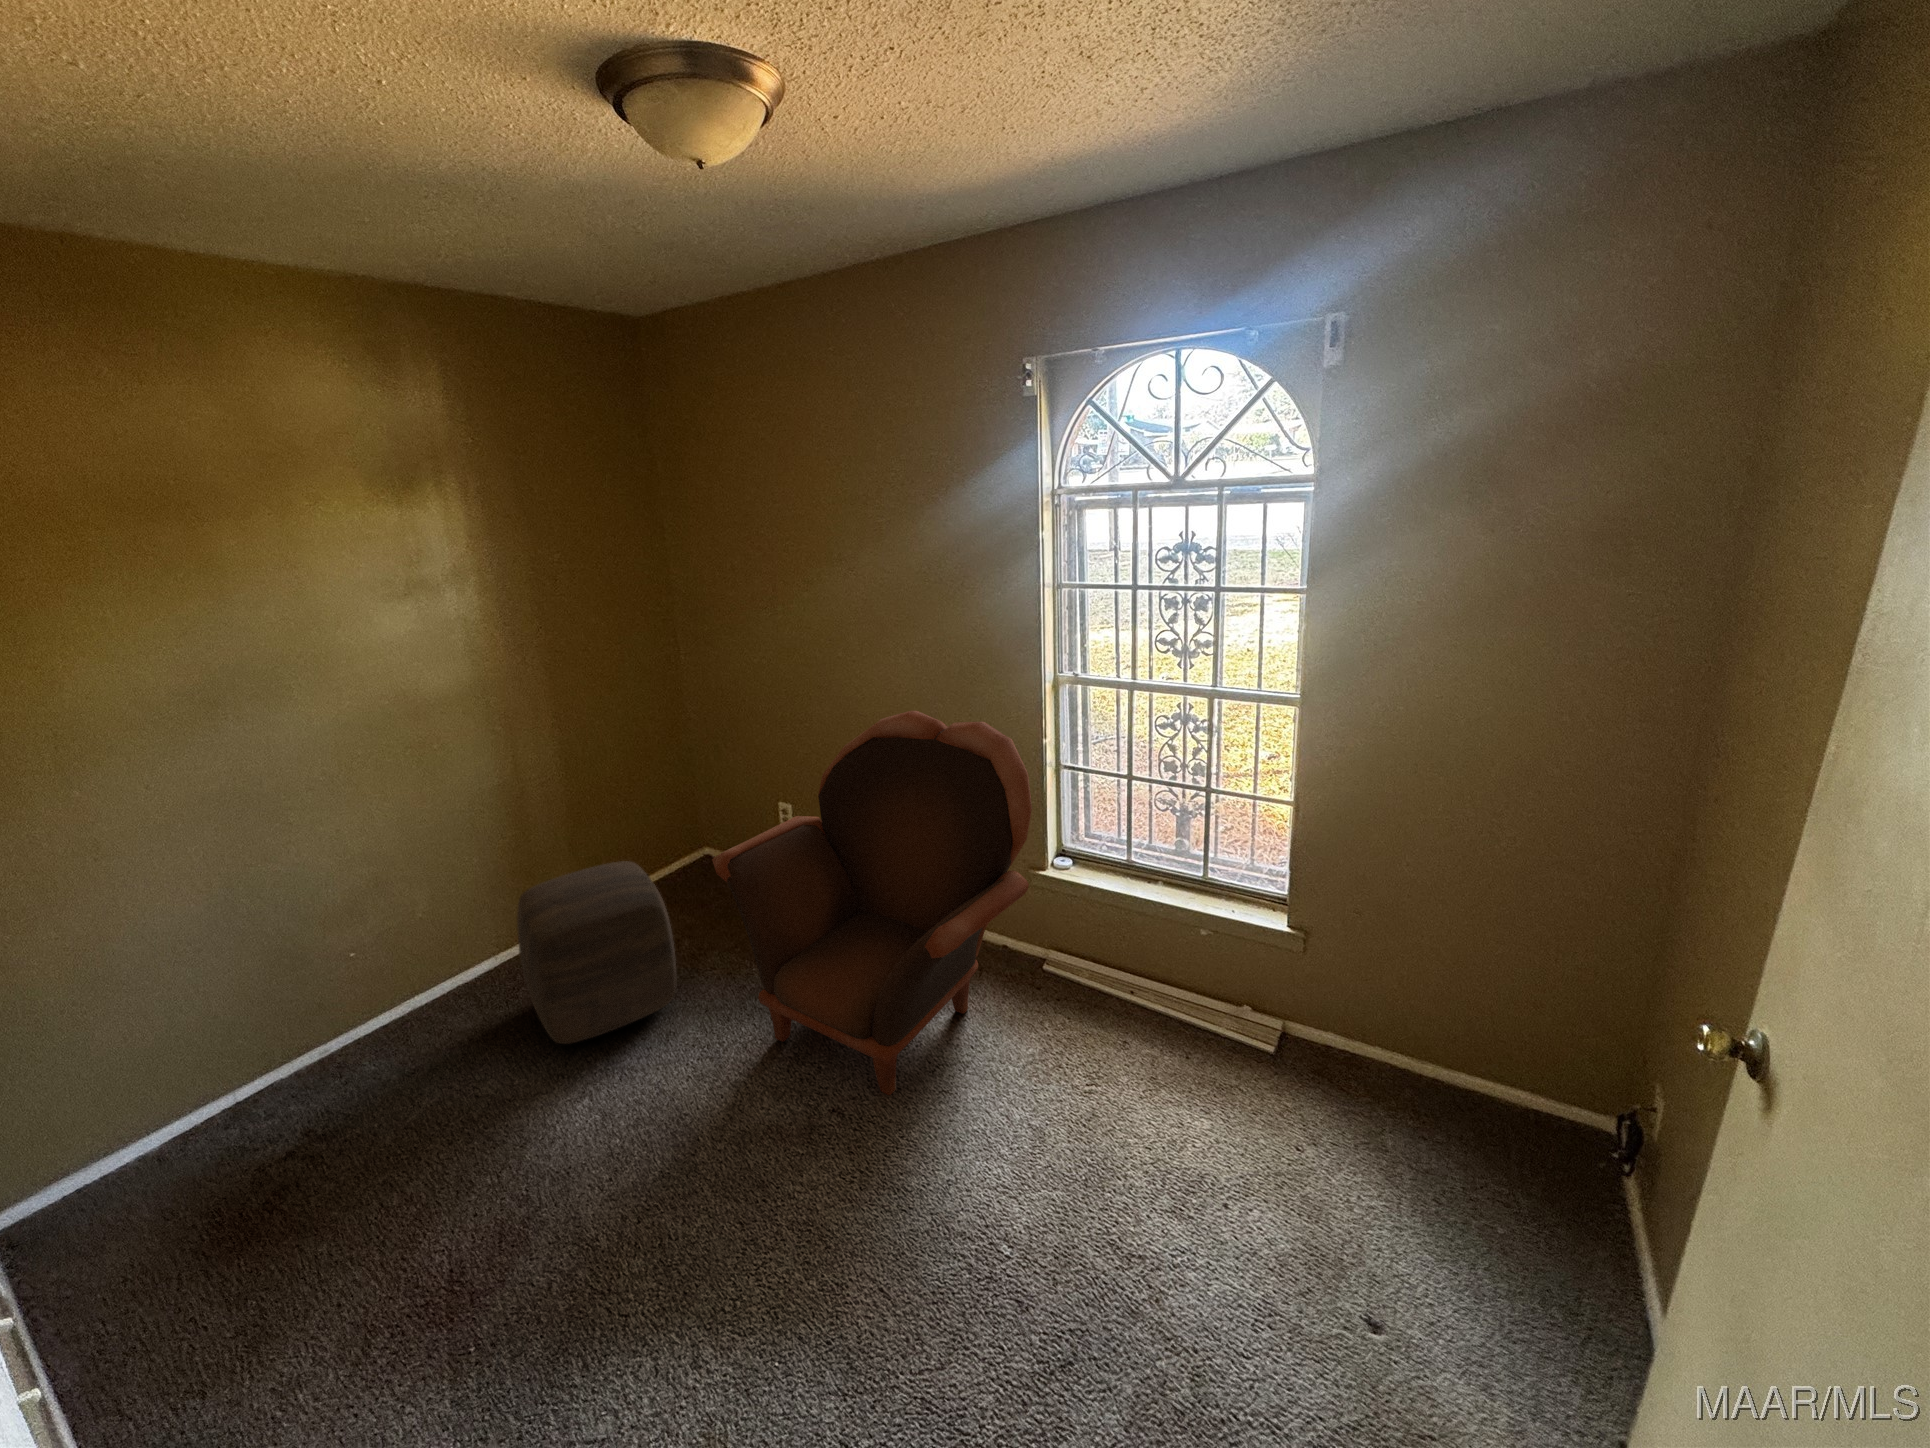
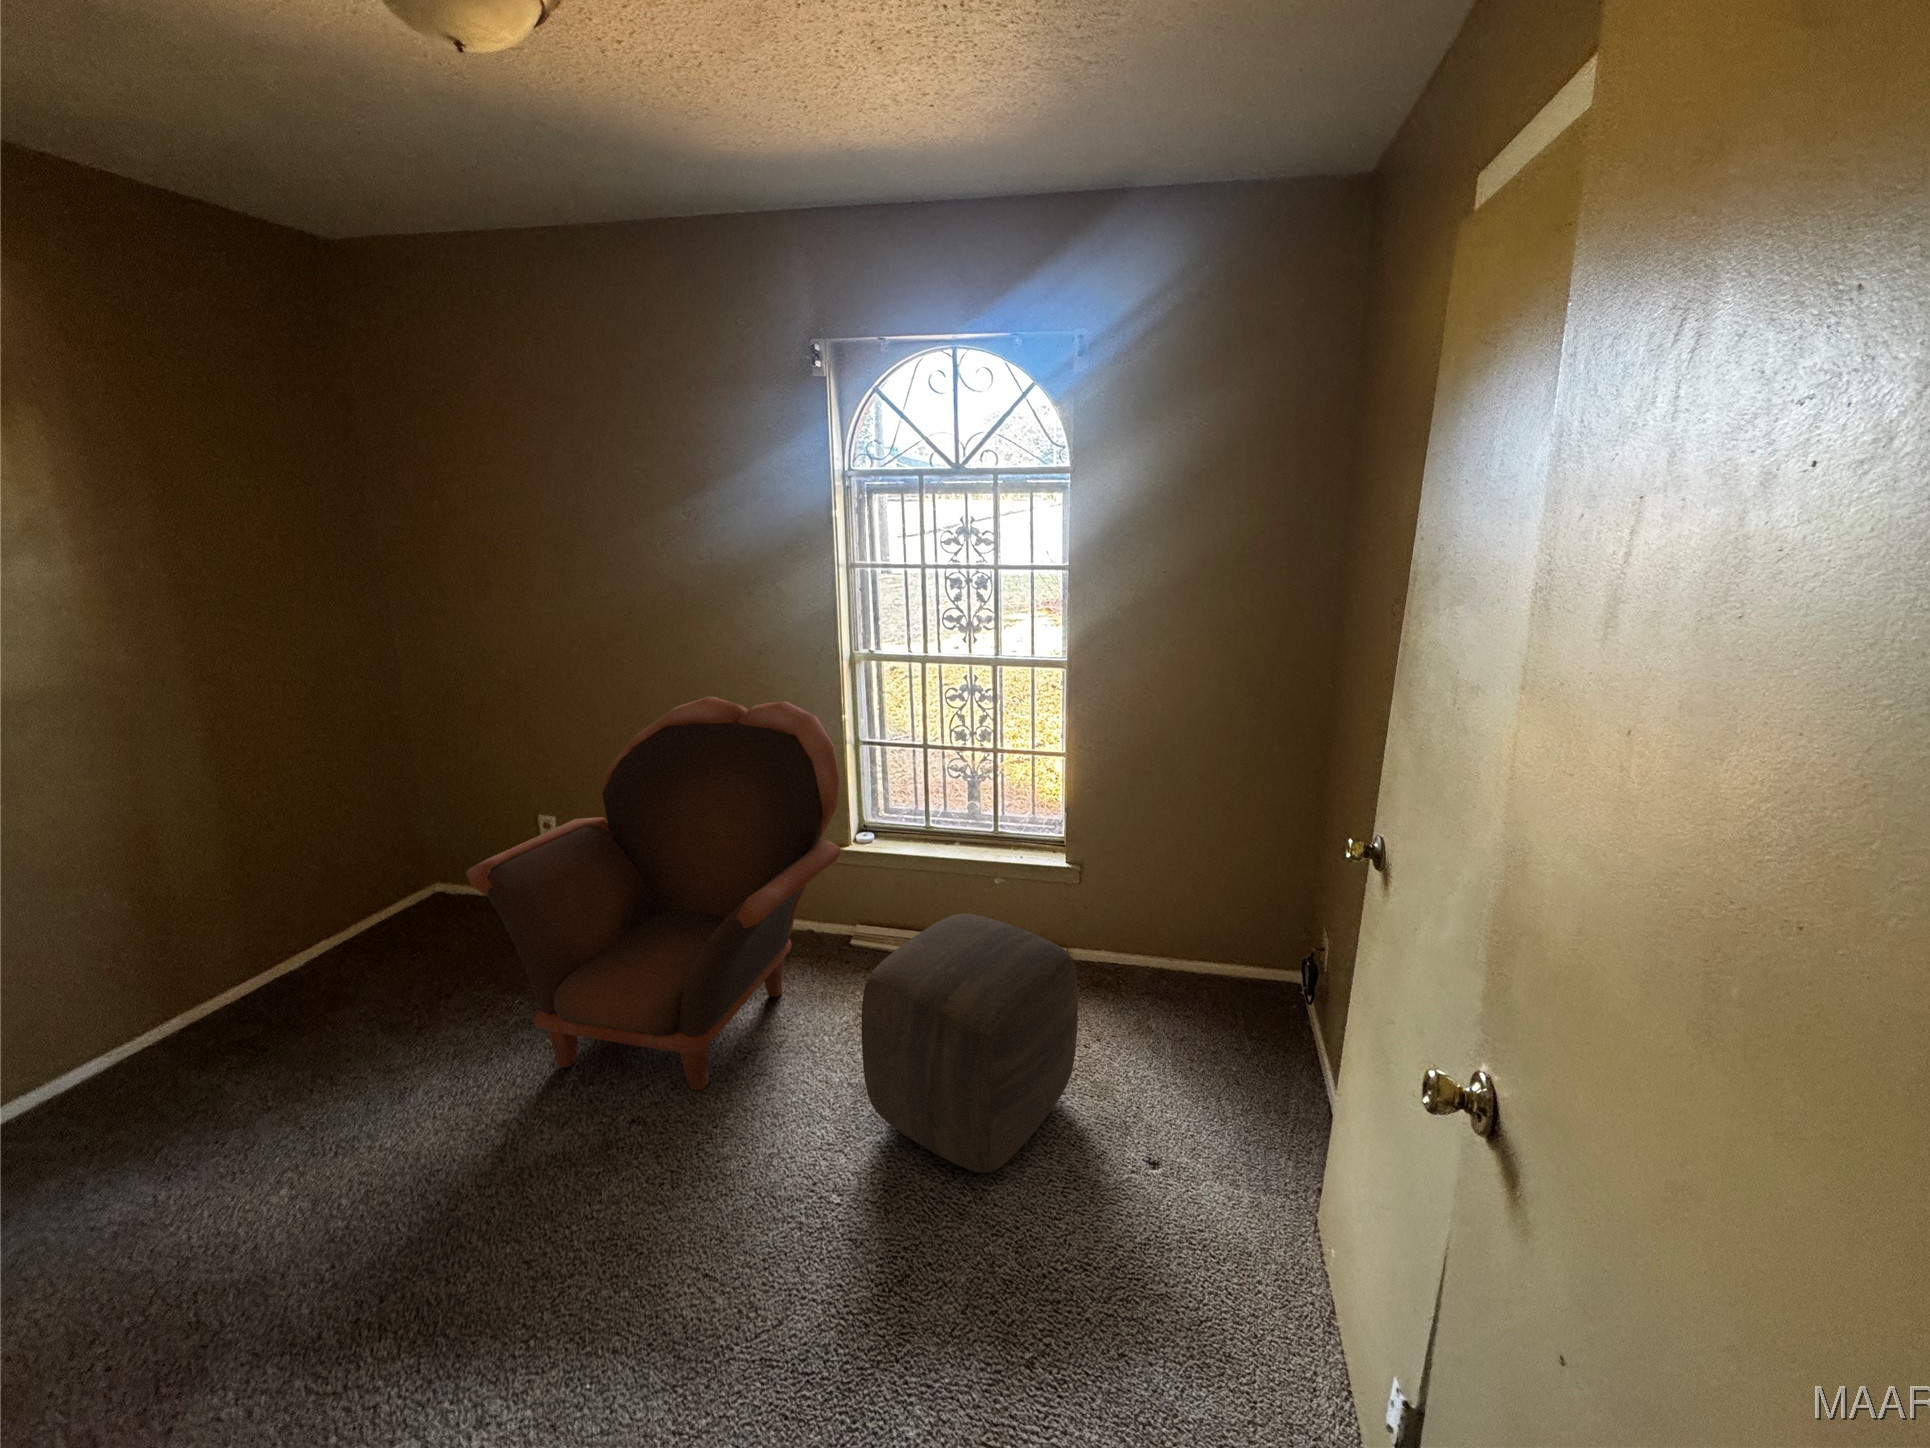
ottoman: present [517,861,676,1044] -> present [862,914,1078,1173]

